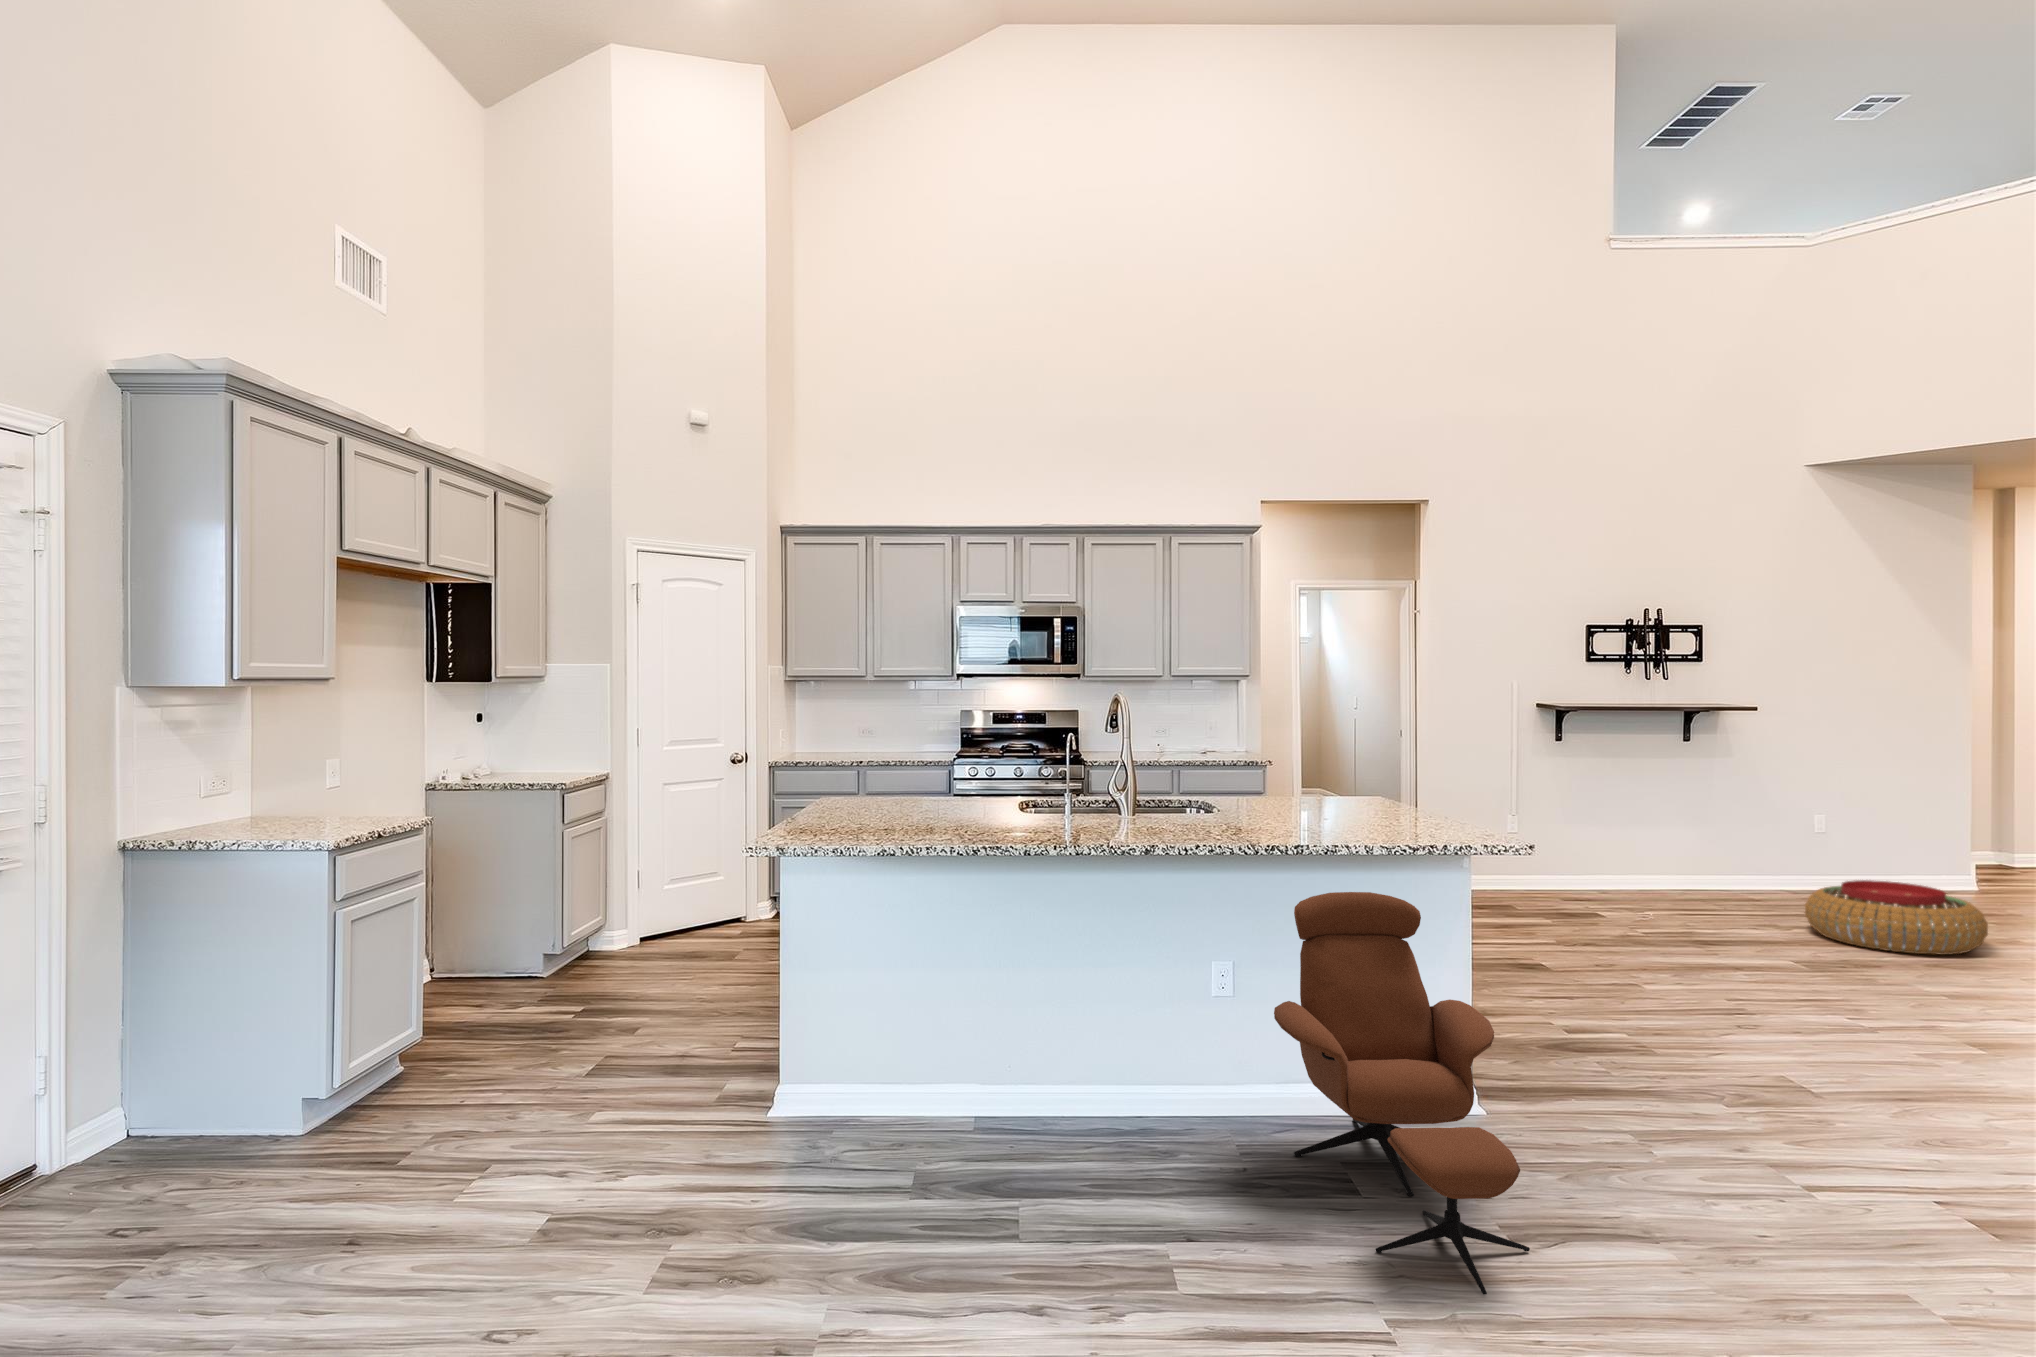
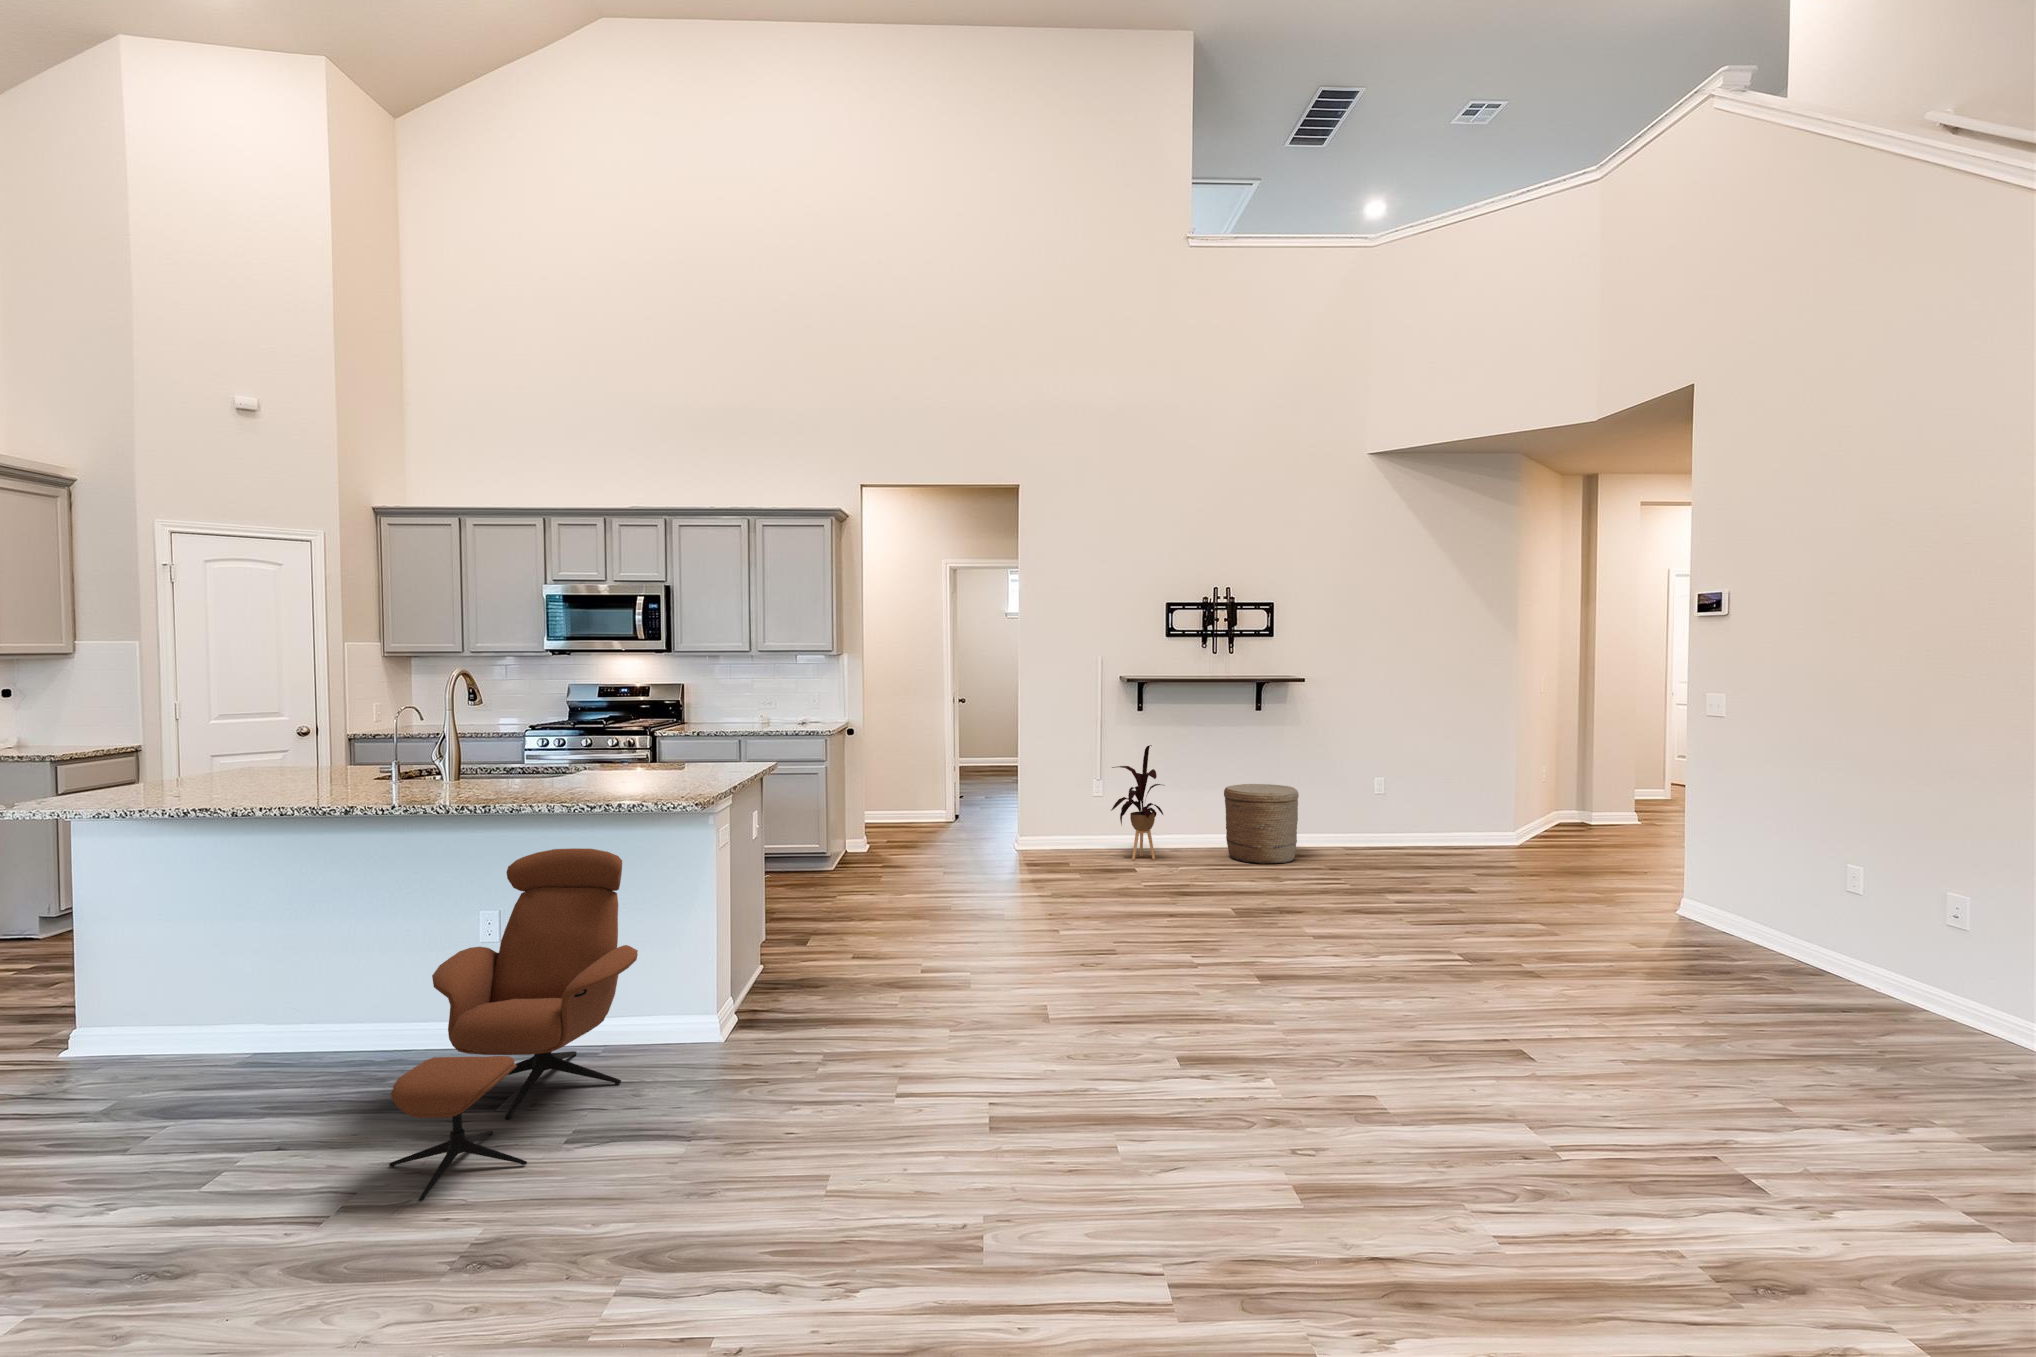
house plant: none [1540,778,1614,901] -> present [1111,745,1163,860]
woven basket: none [1662,820,1756,906] -> present [1224,784,1299,864]
pouf: present [1805,880,1988,955] -> none [1293,839,1432,907]

